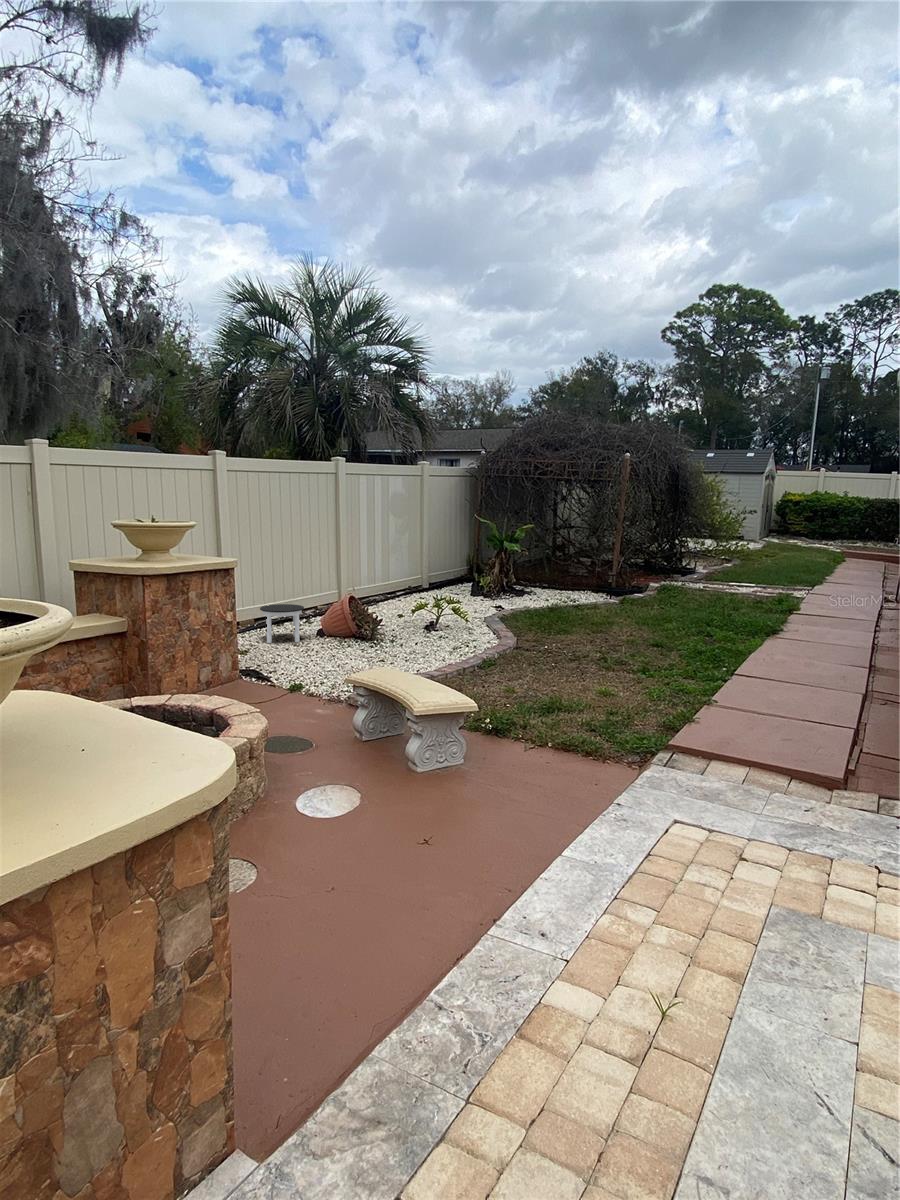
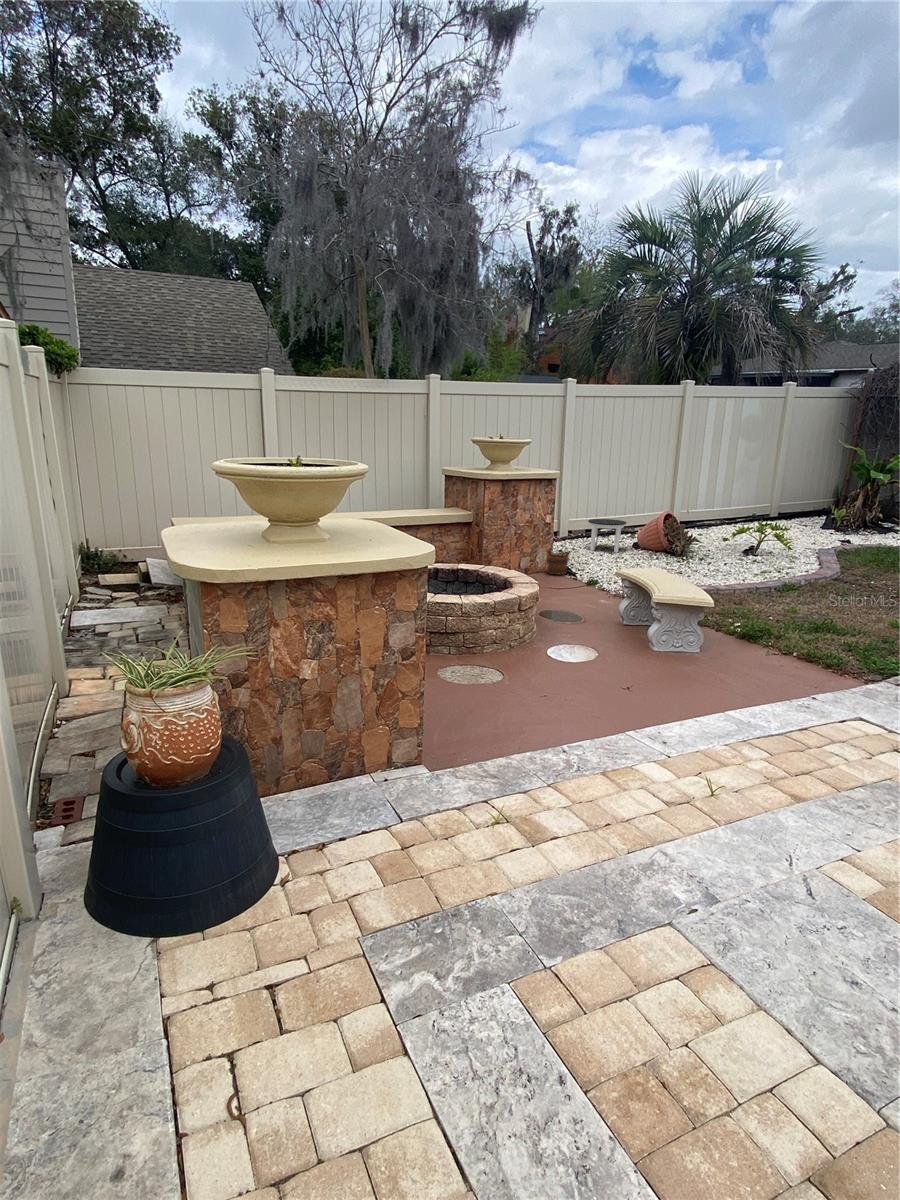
wooden bucket: none [231,640,260,685] -> present [547,539,569,575]

